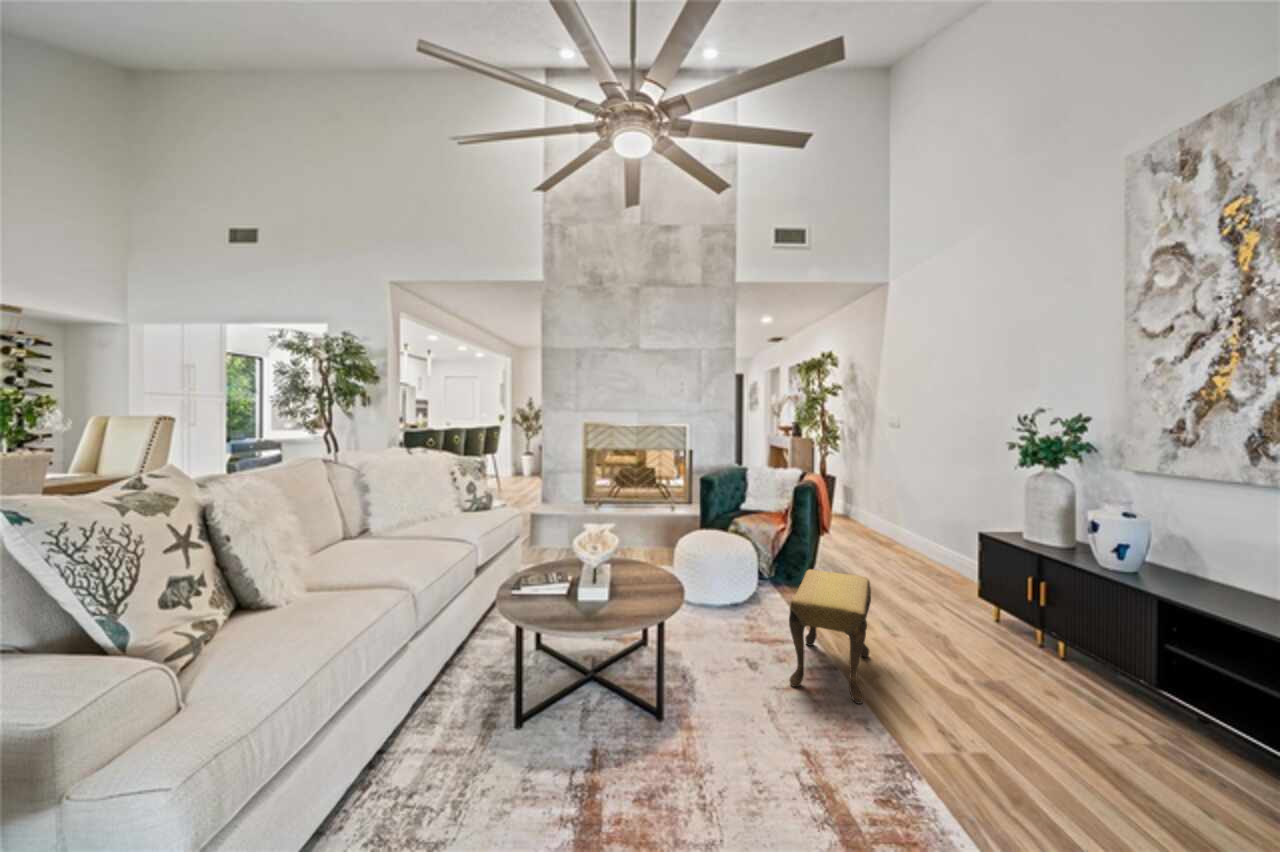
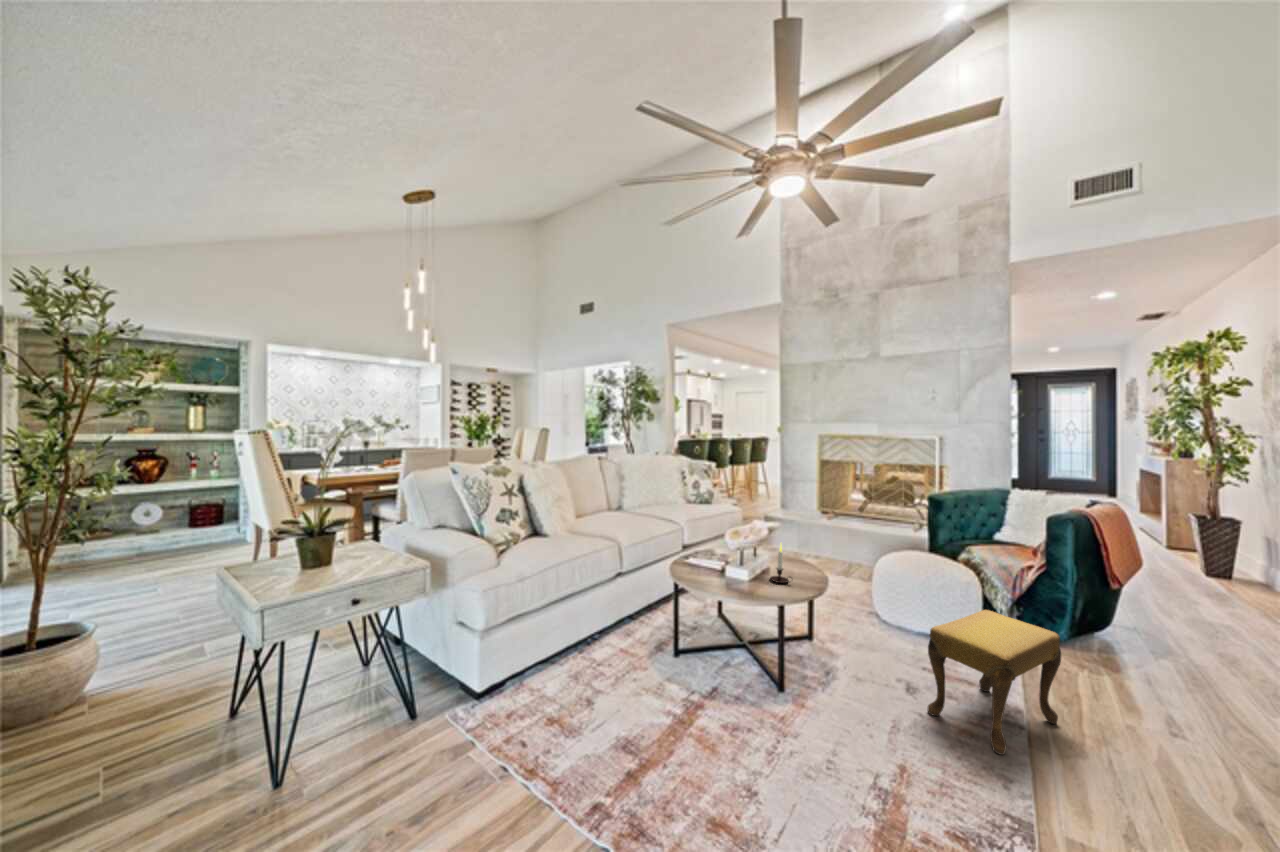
candle: none [629,542,657,592] -> present [770,544,791,583]

